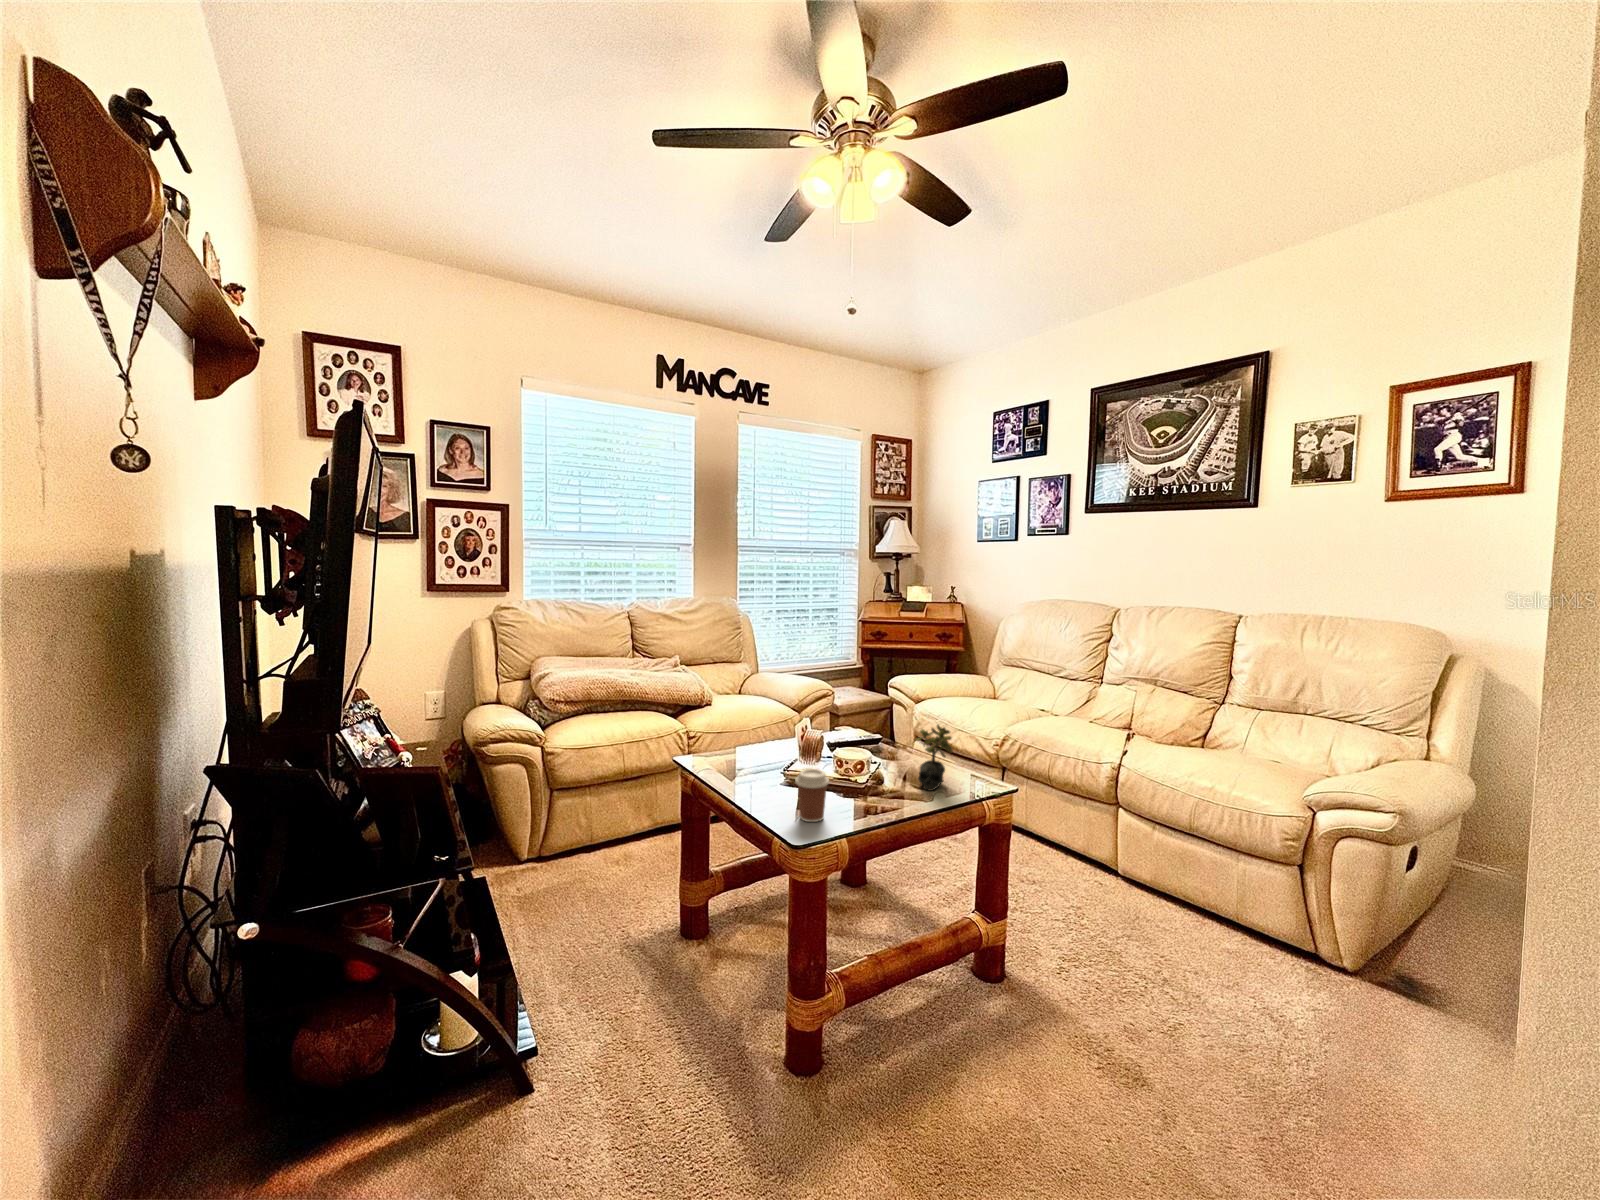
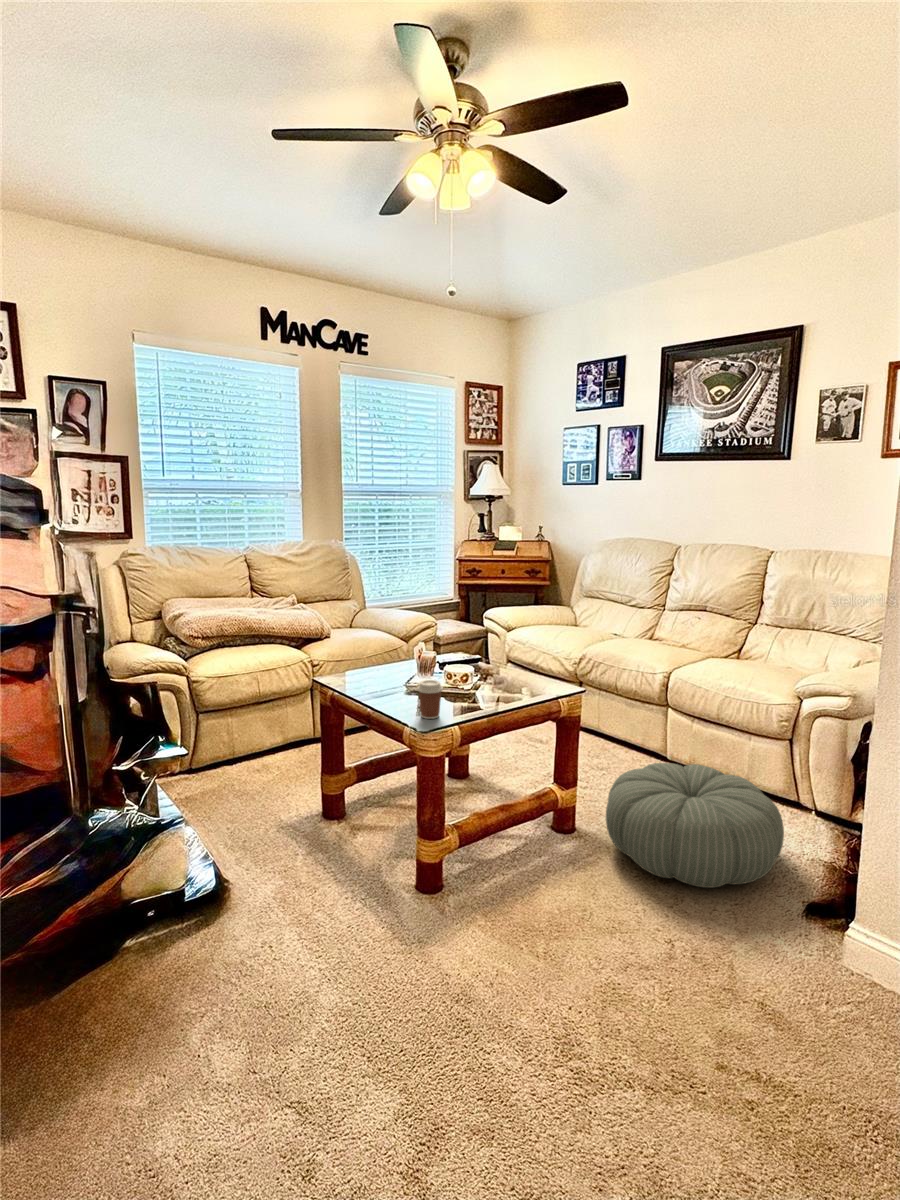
succulent plant: present [915,725,953,791] -> none [506,644,537,695]
pouf: none [1050,890,1321,1102] -> present [606,763,784,888]

